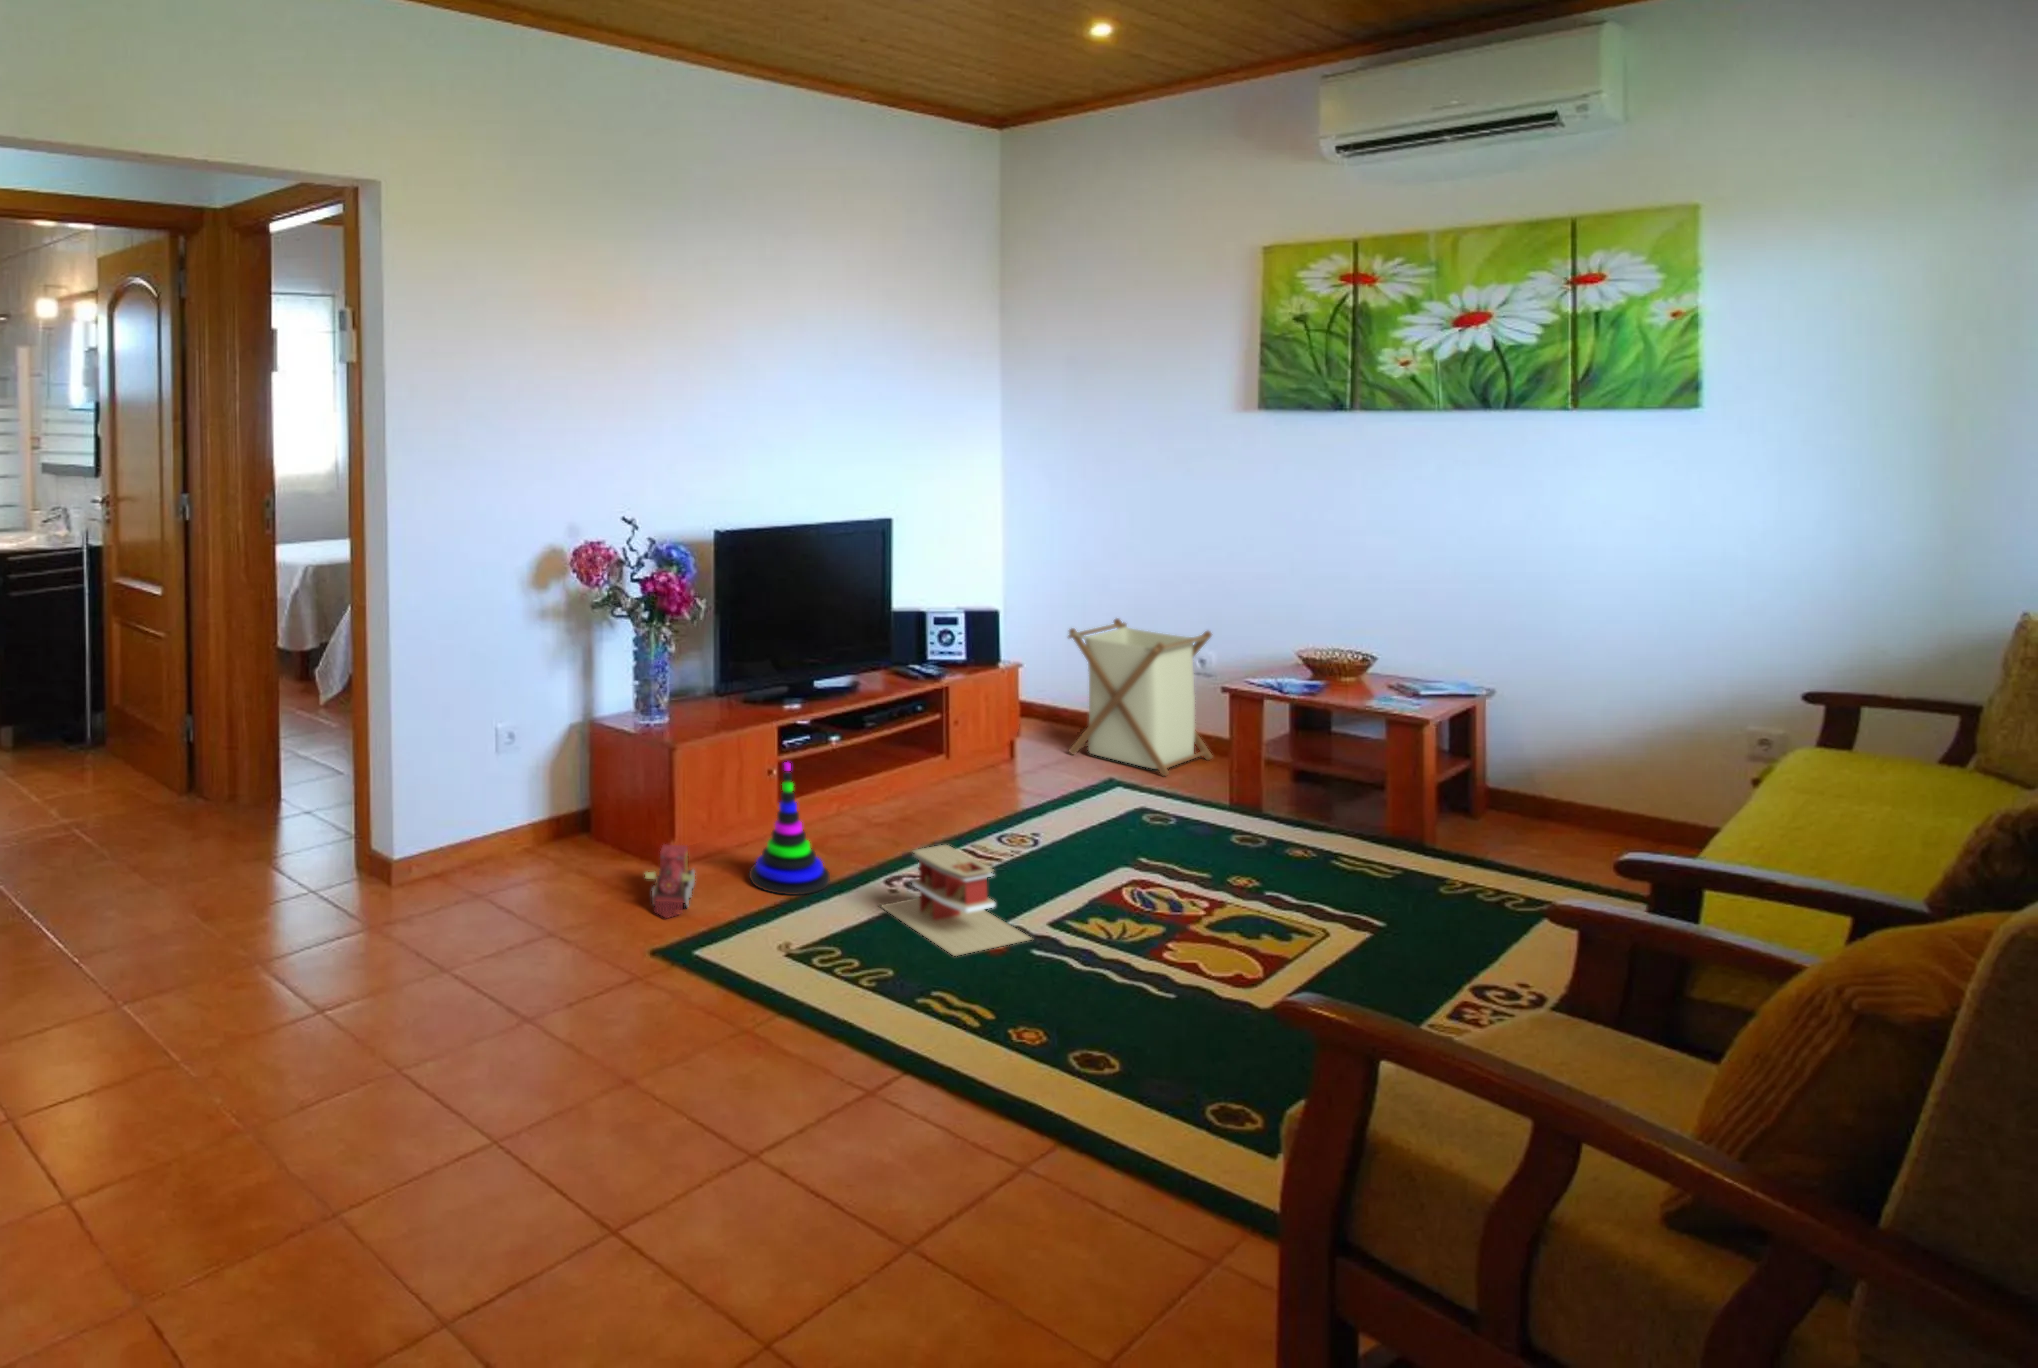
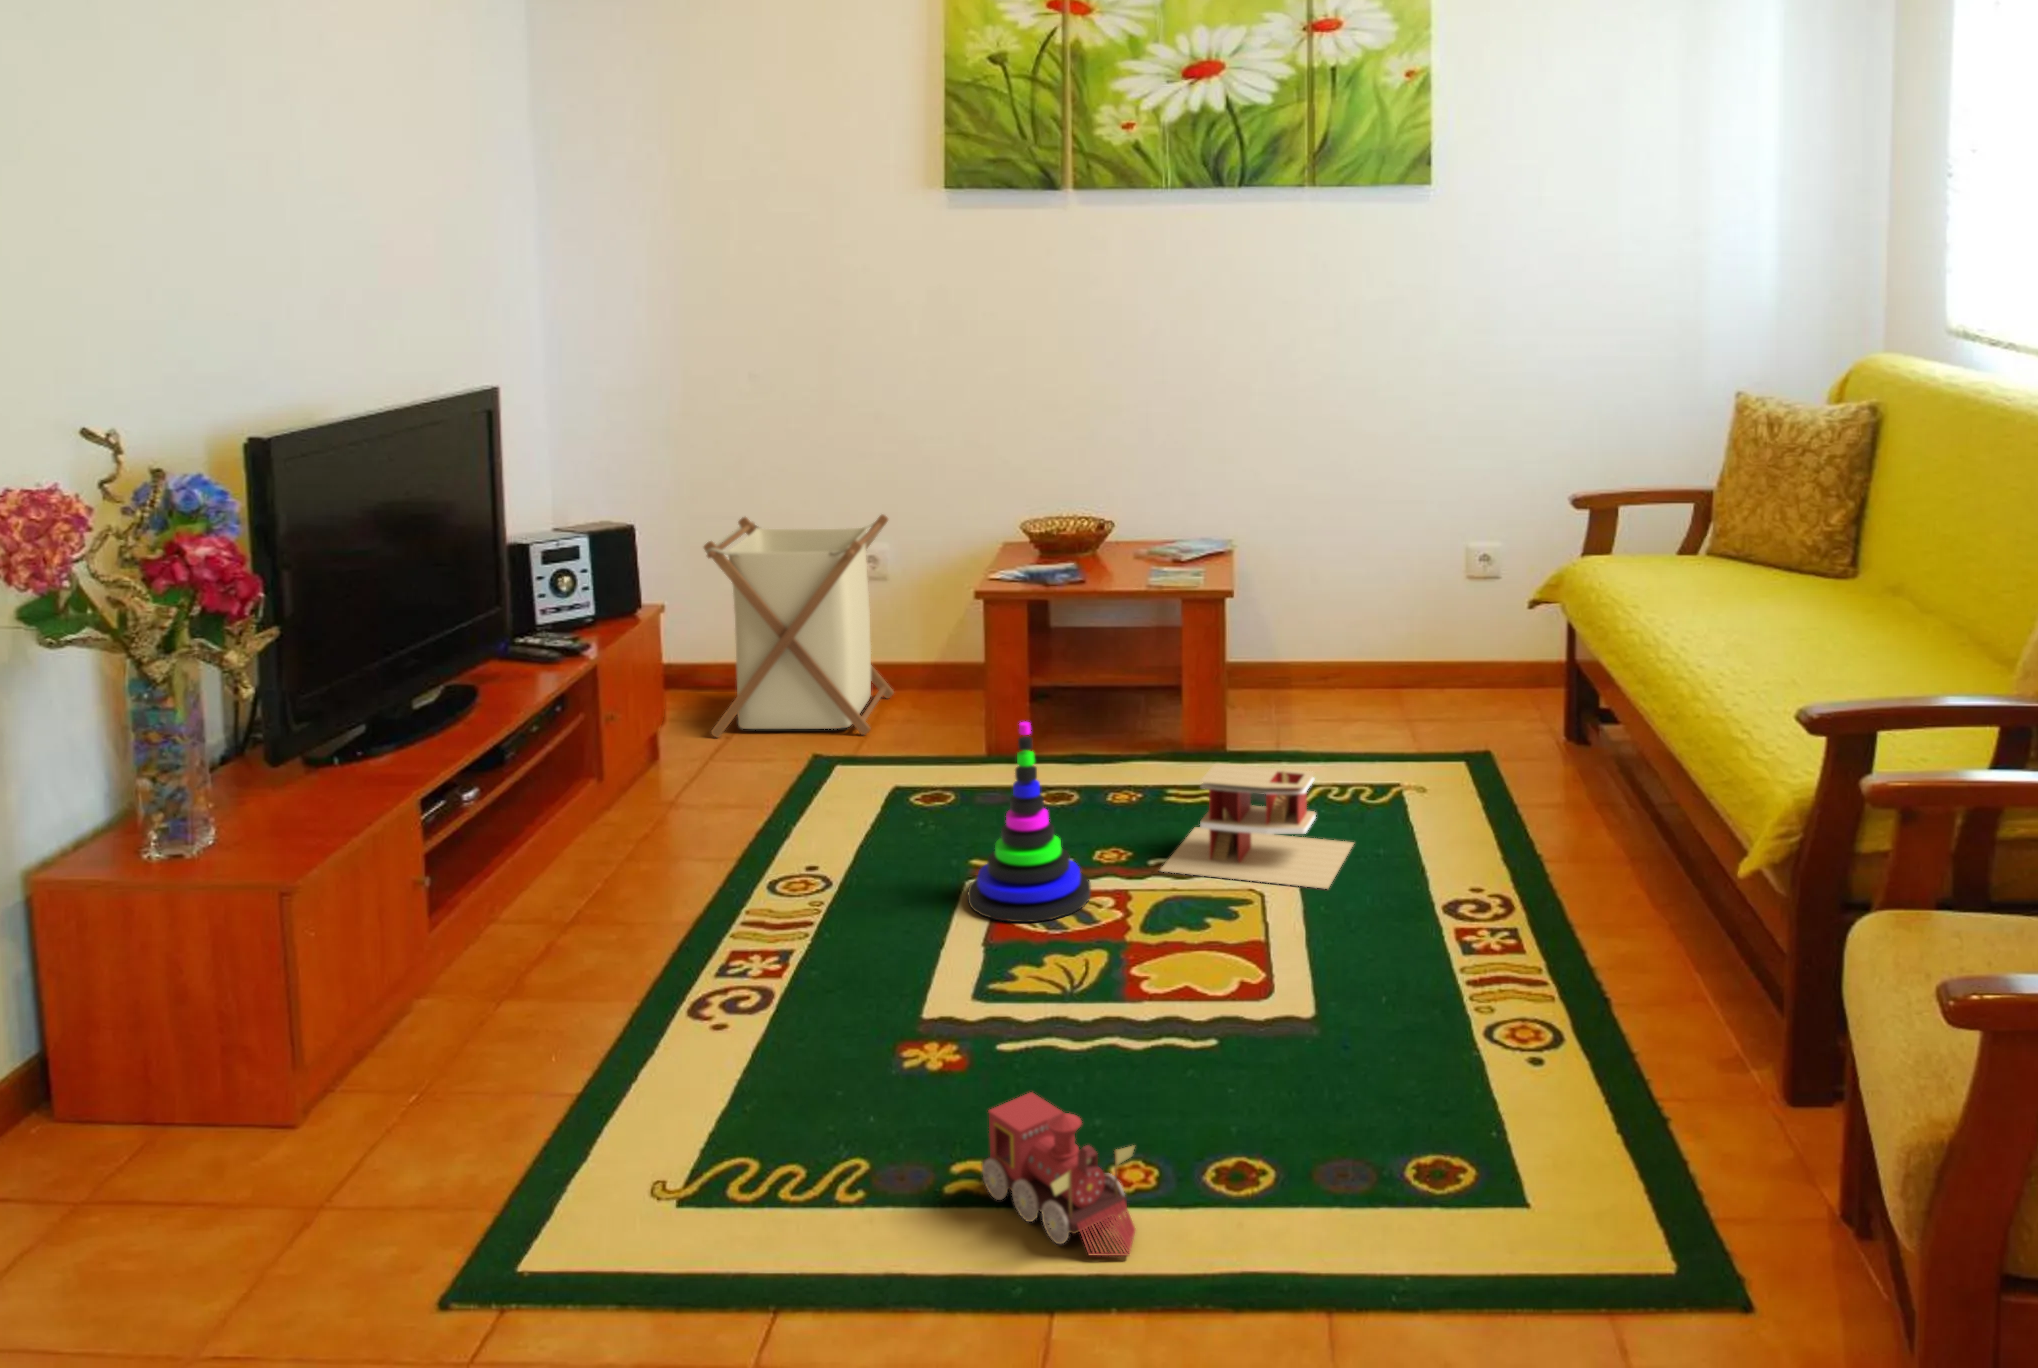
stacking toy: present [749,763,830,895] -> present [968,722,1091,922]
toy train: present [645,845,695,917] -> present [982,1092,1136,1256]
toy house: present [881,845,1031,956] -> present [1161,764,1354,889]

